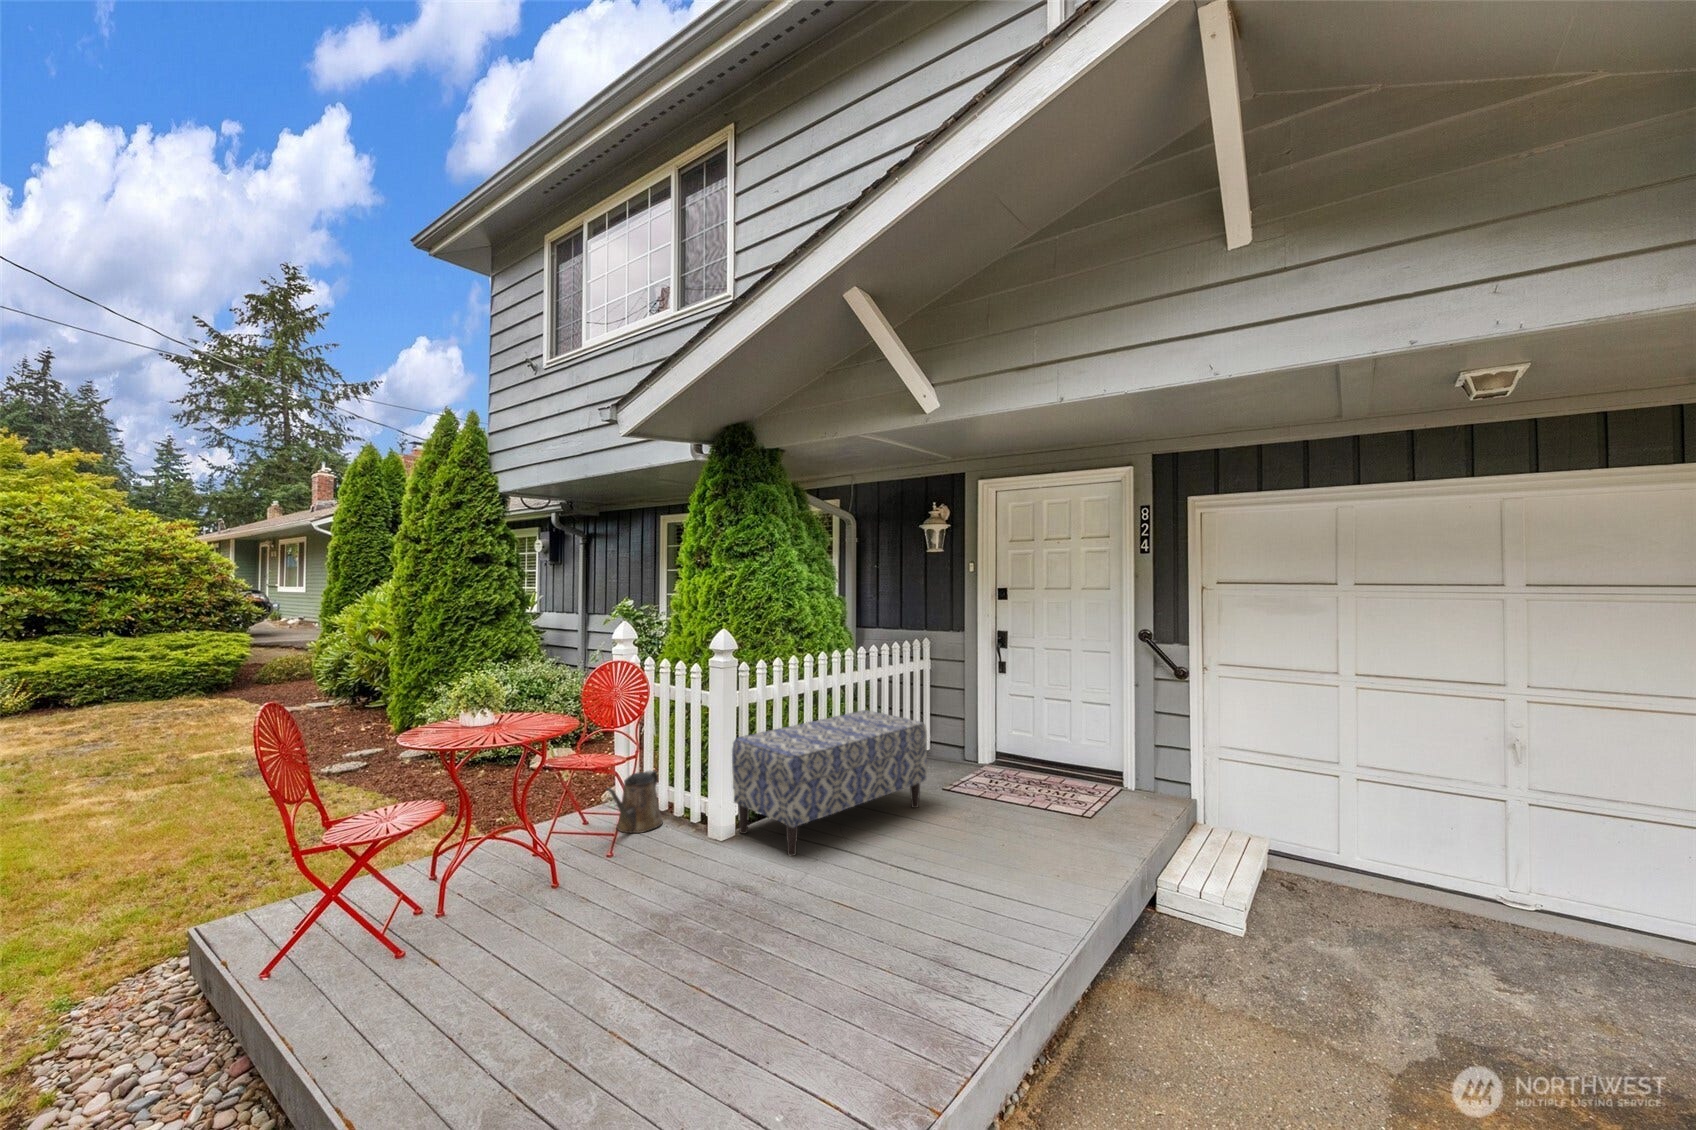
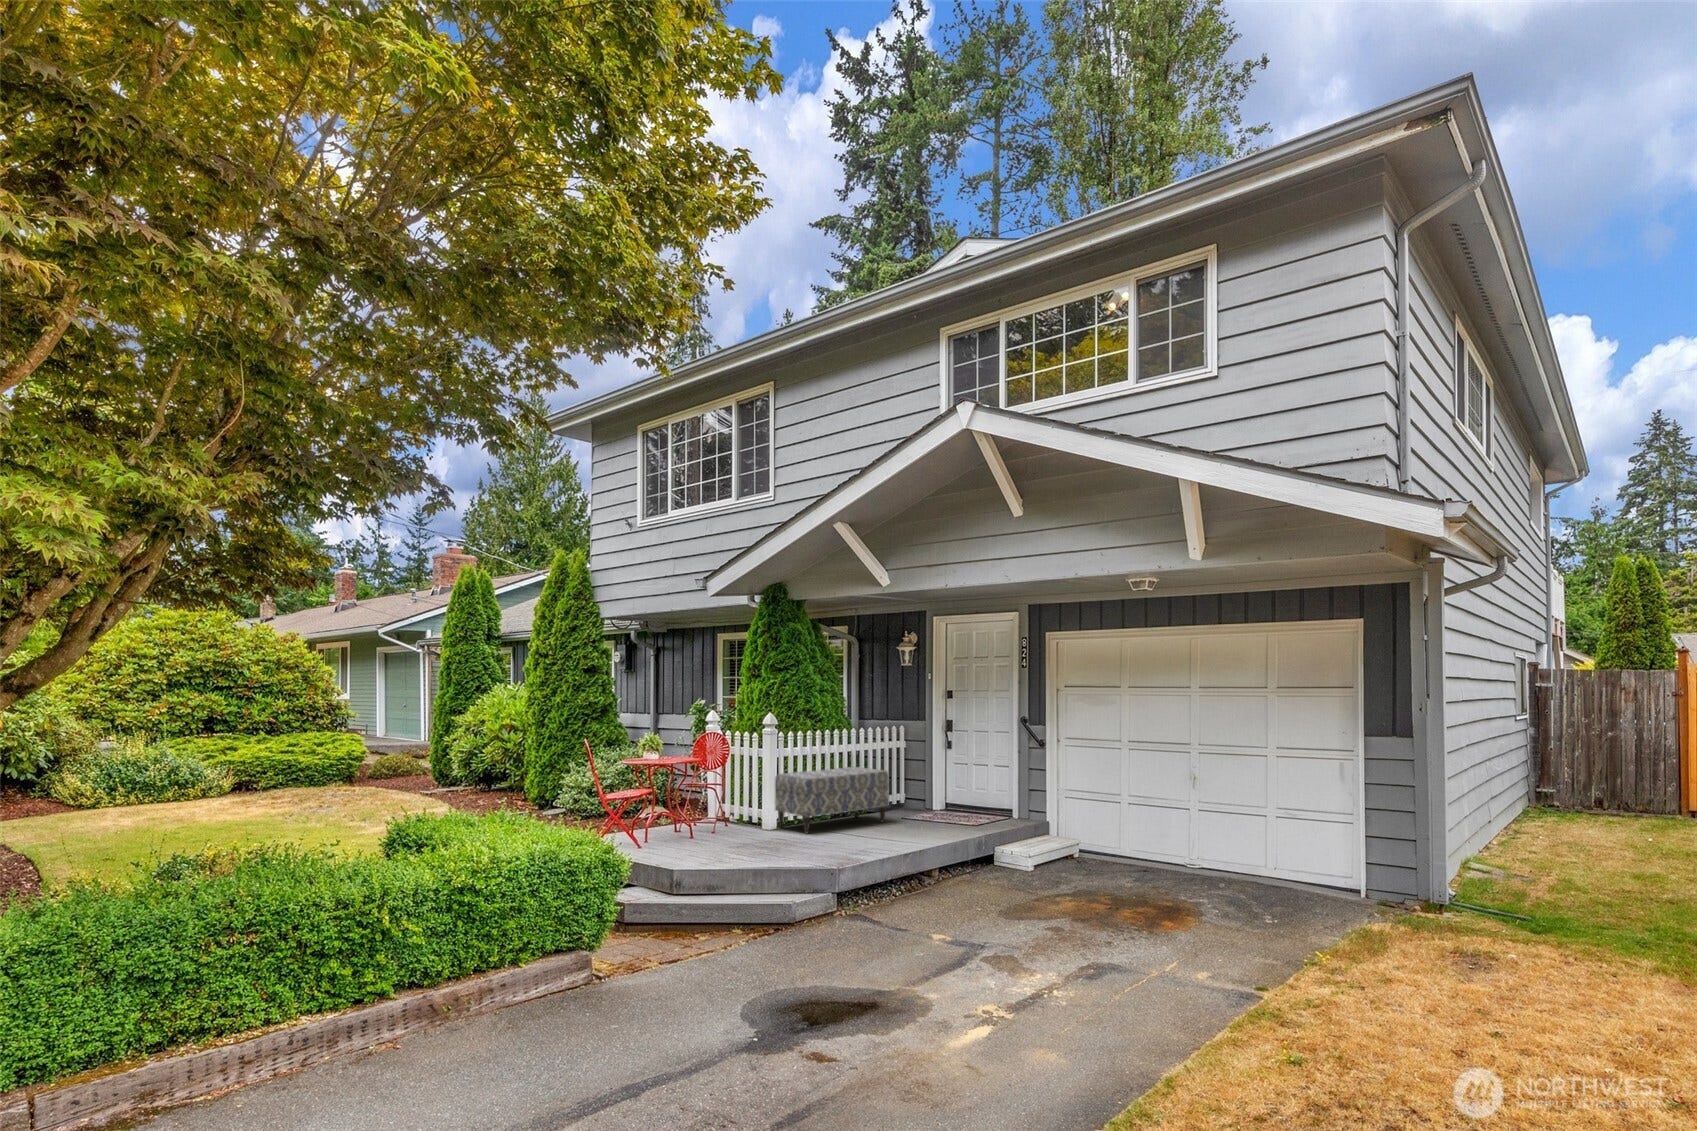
watering can: present [606,771,663,833] -> none [708,796,736,828]

